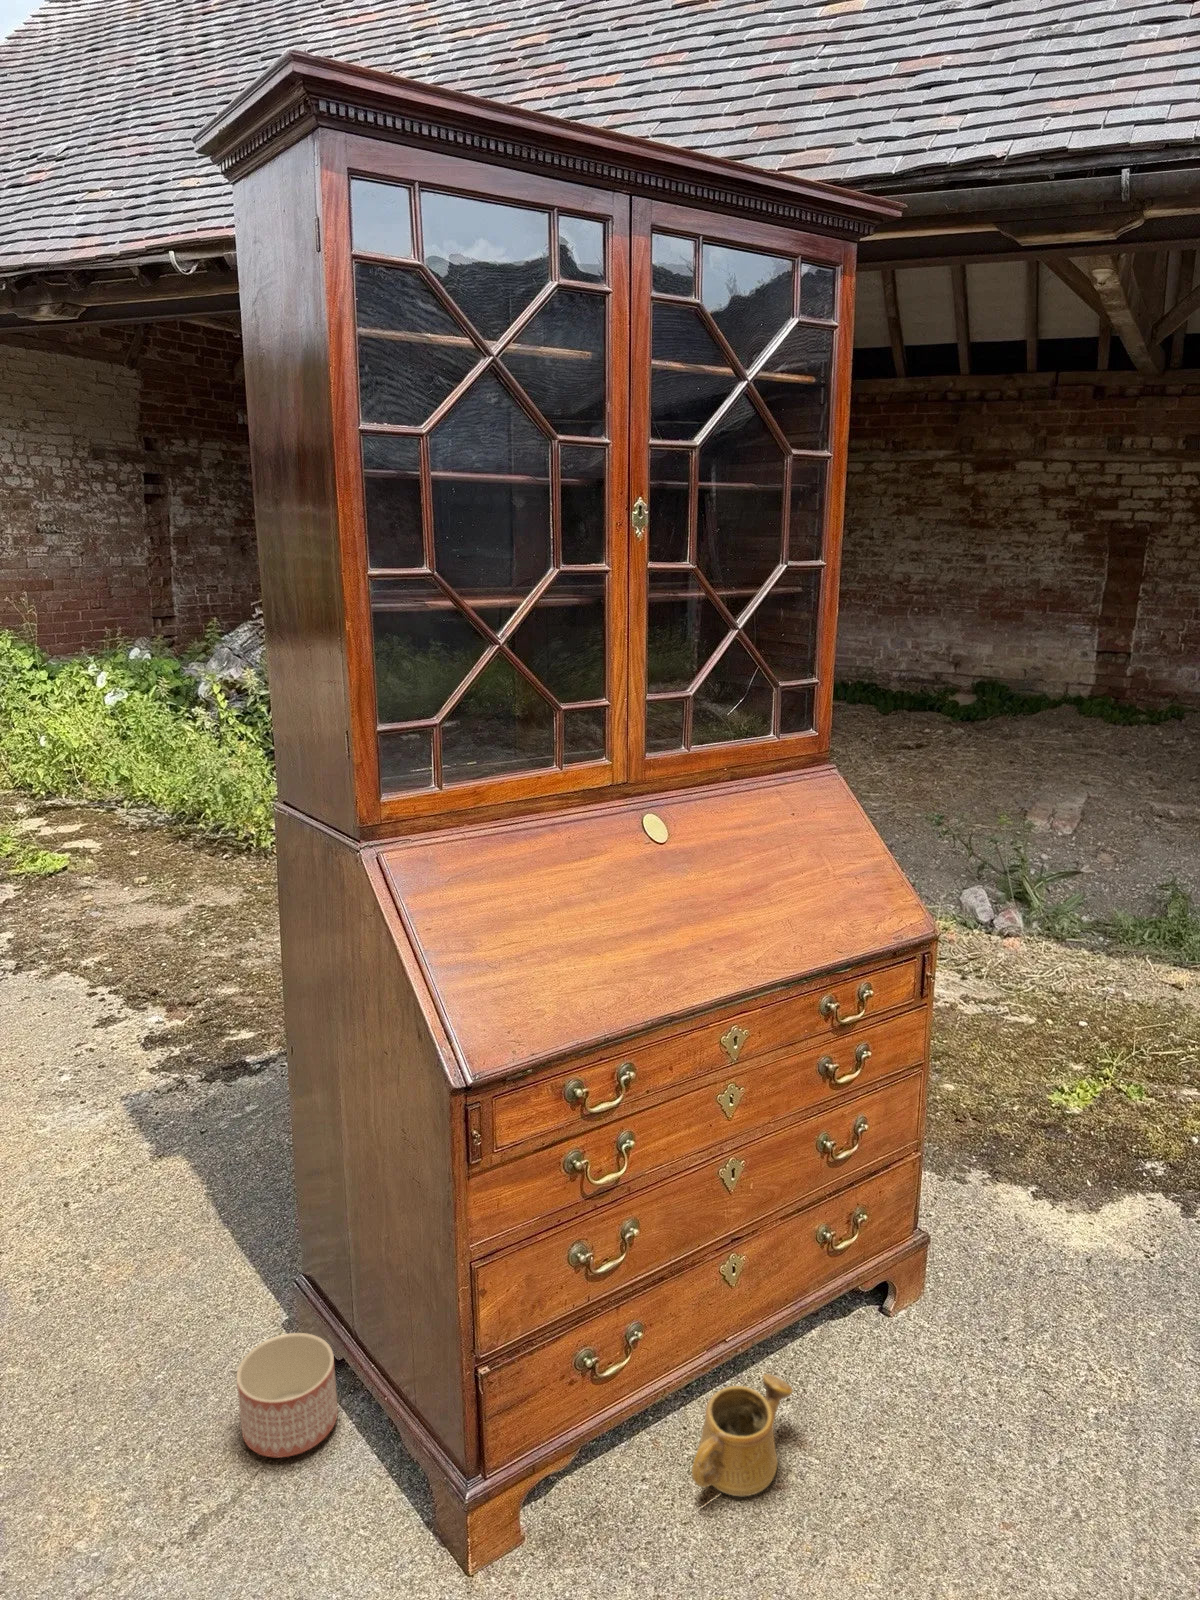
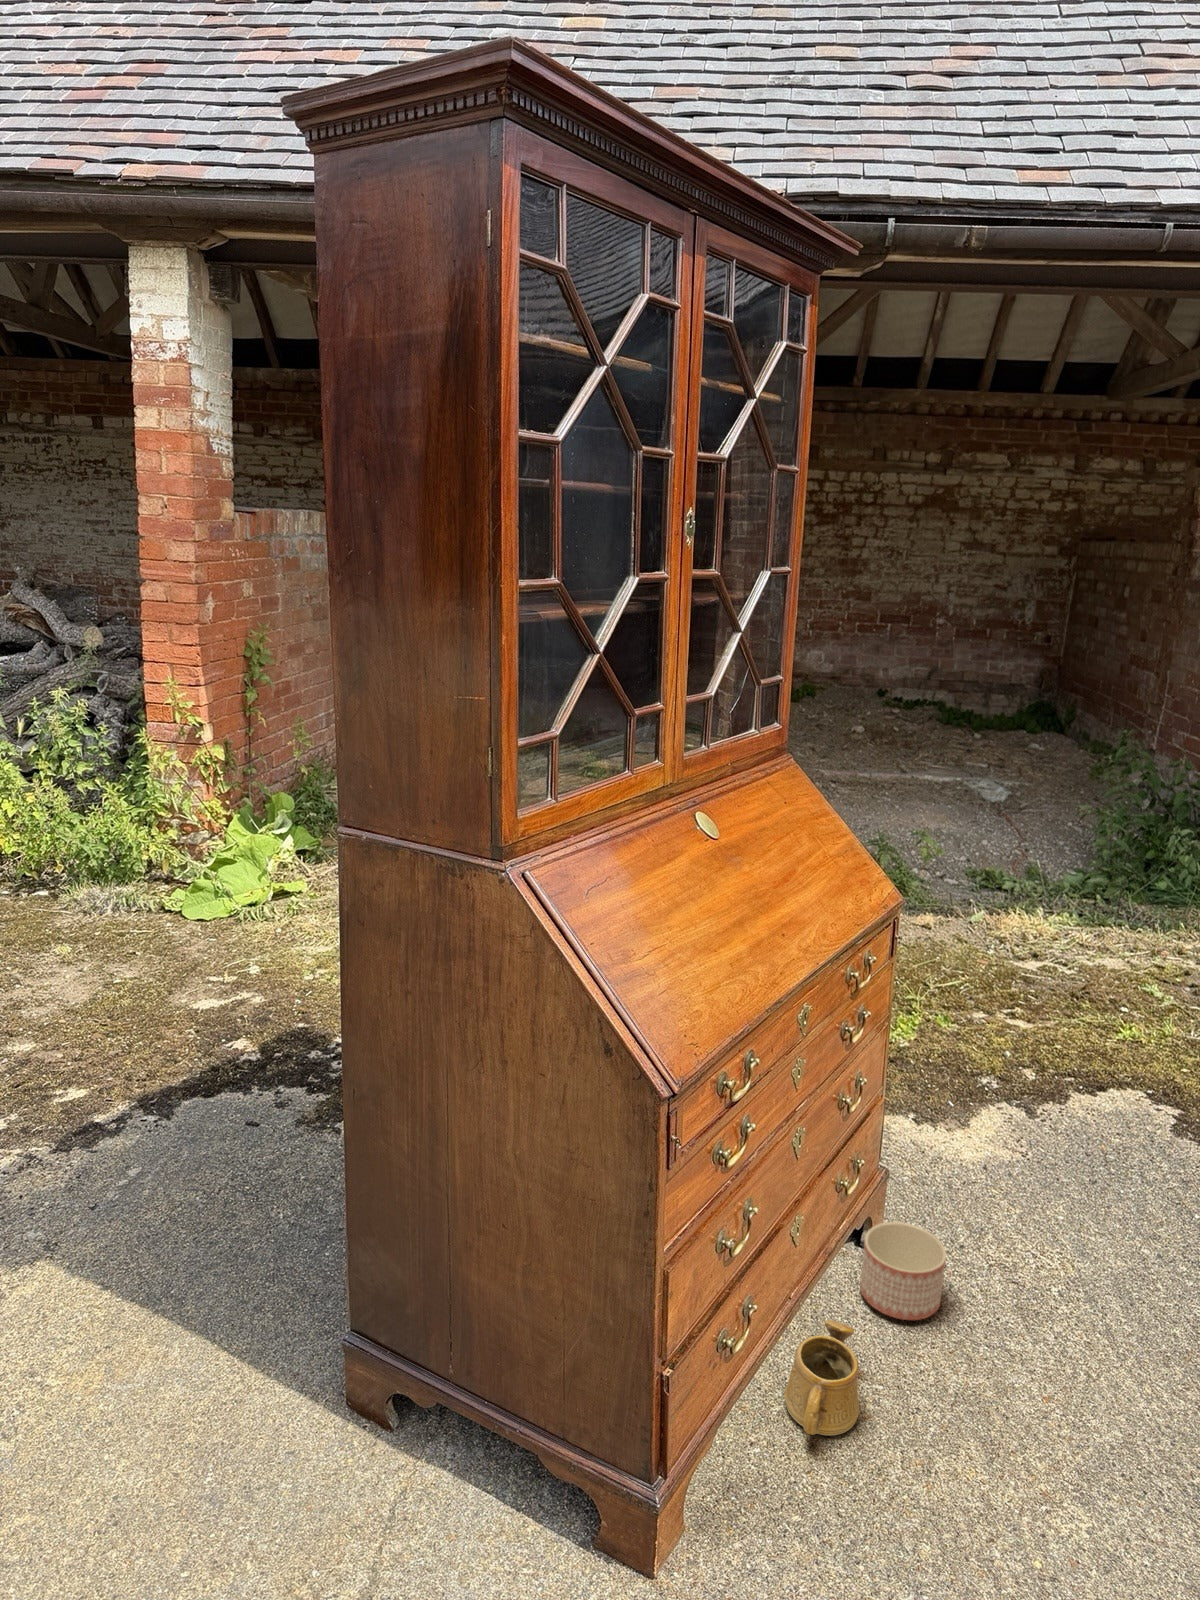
planter: present [237,1333,338,1458] -> present [860,1222,946,1320]

